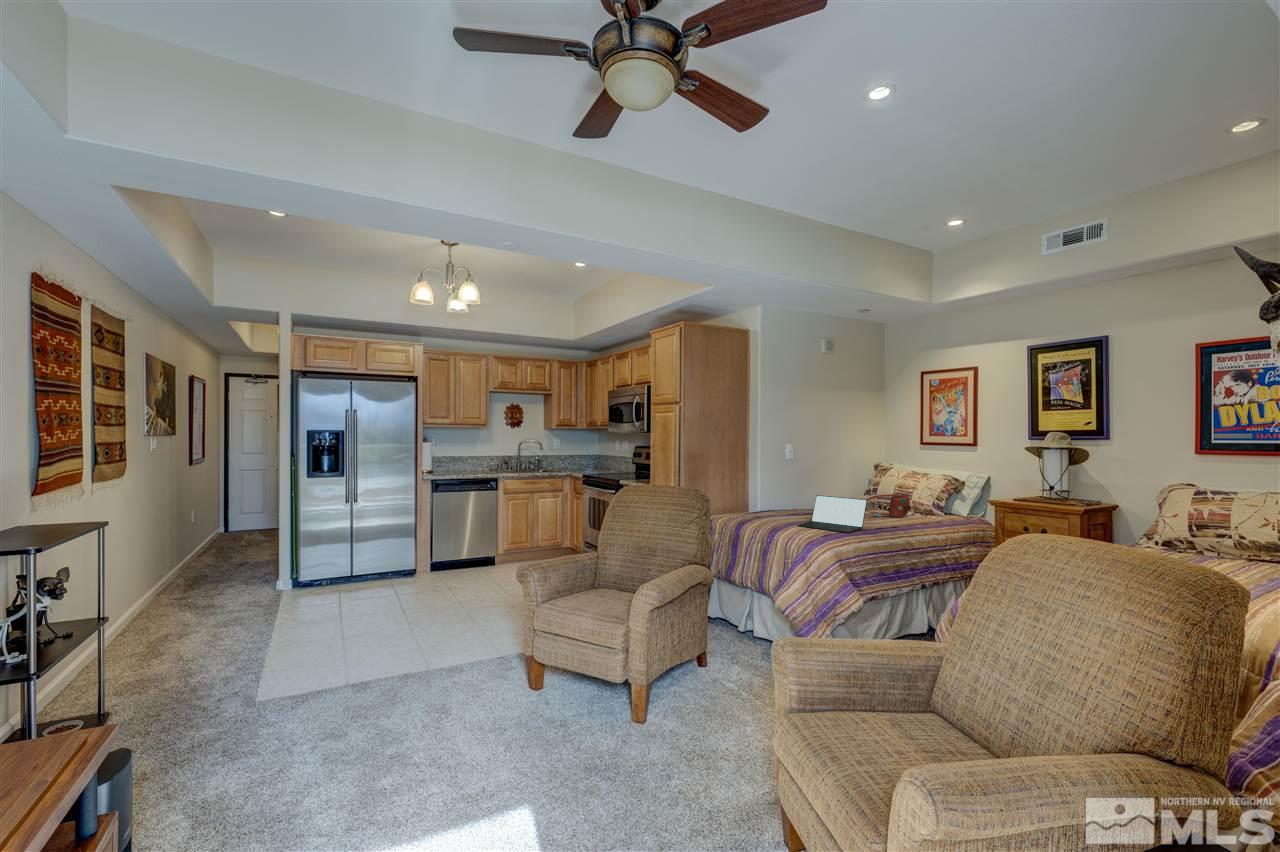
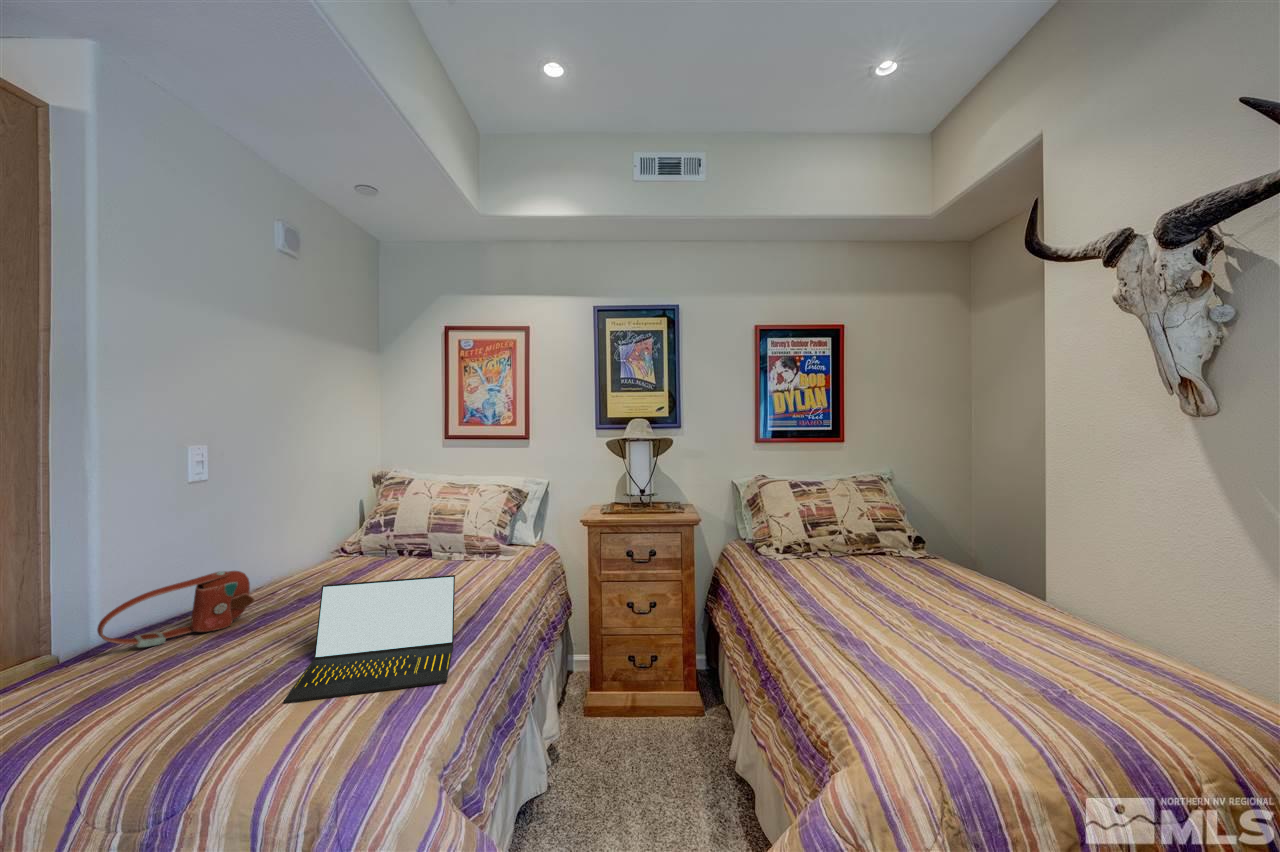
handbag: present [866,494,912,517] -> present [97,571,255,647]

